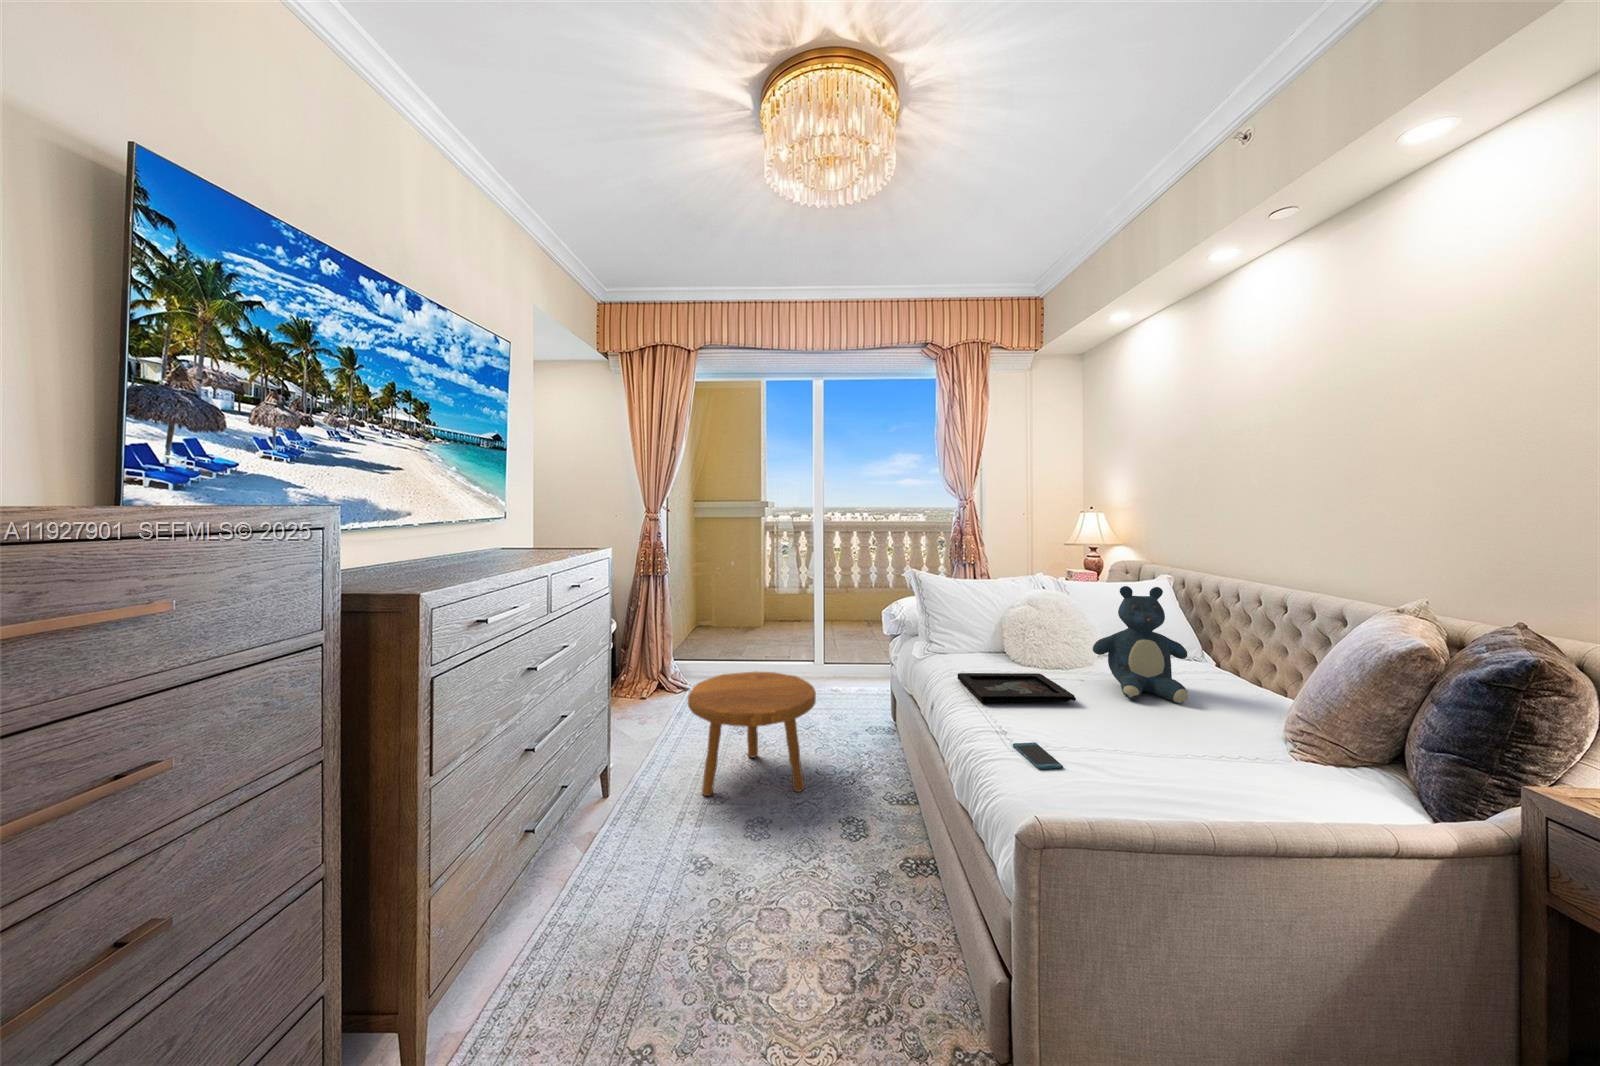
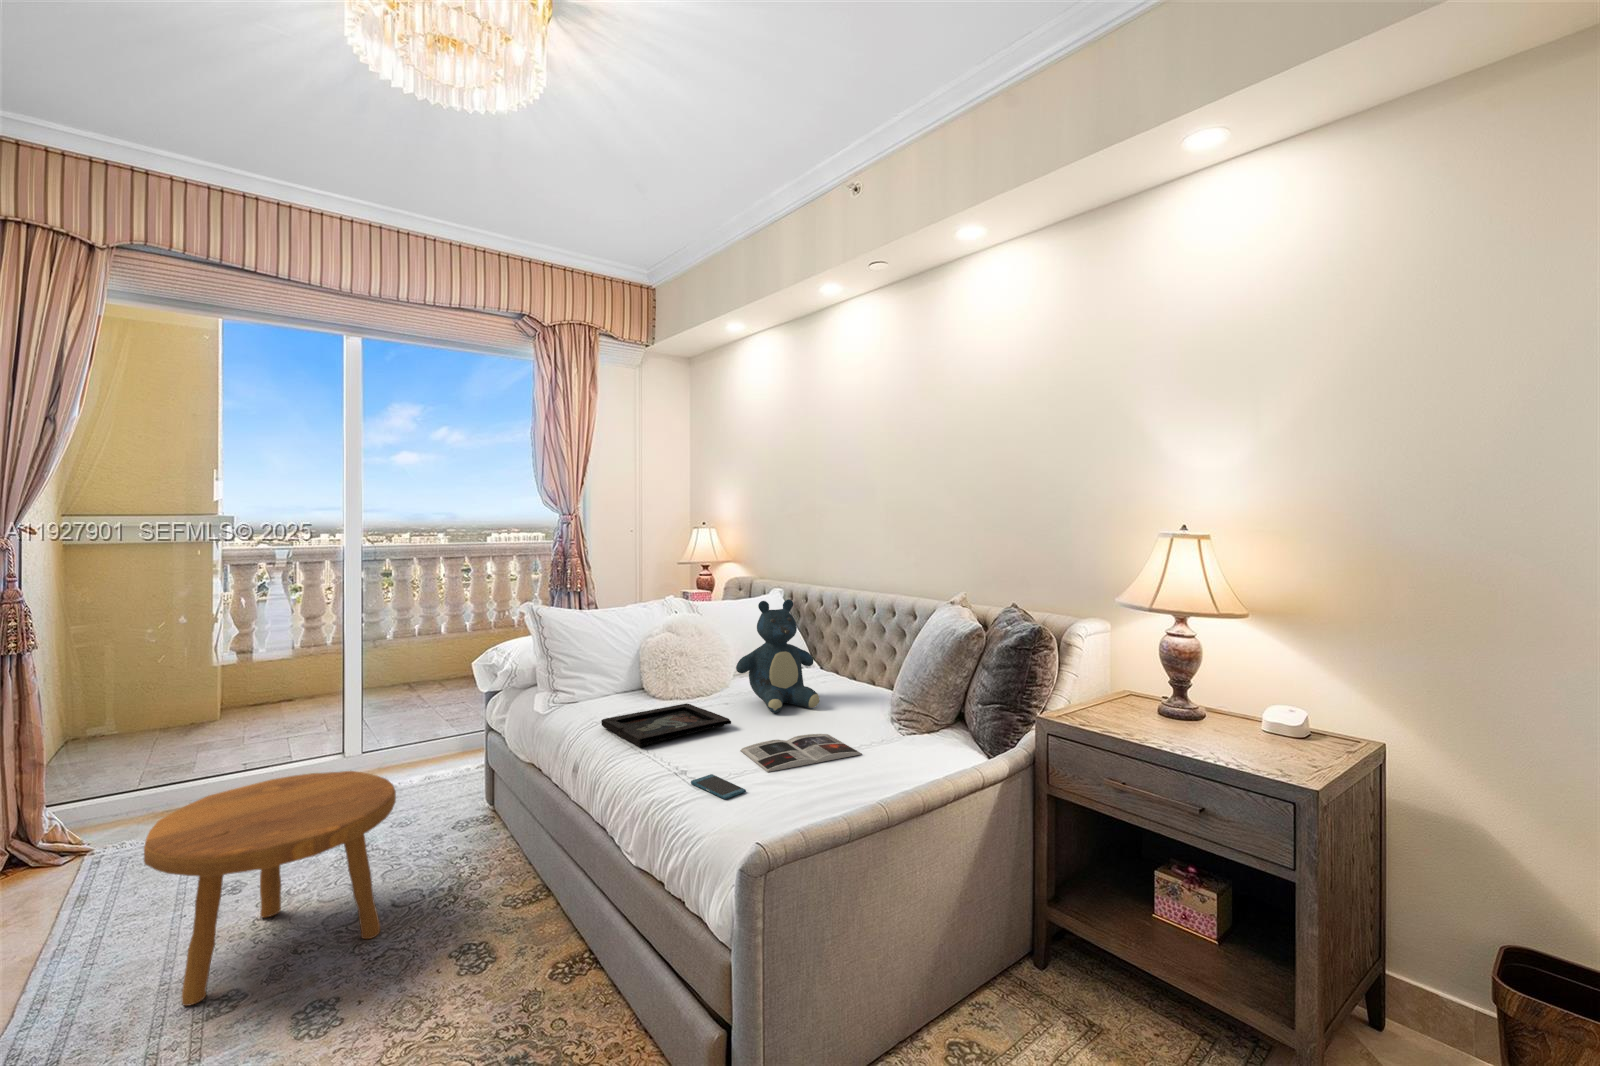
magazine: none [1076,725,1221,766] -> present [740,734,862,772]

